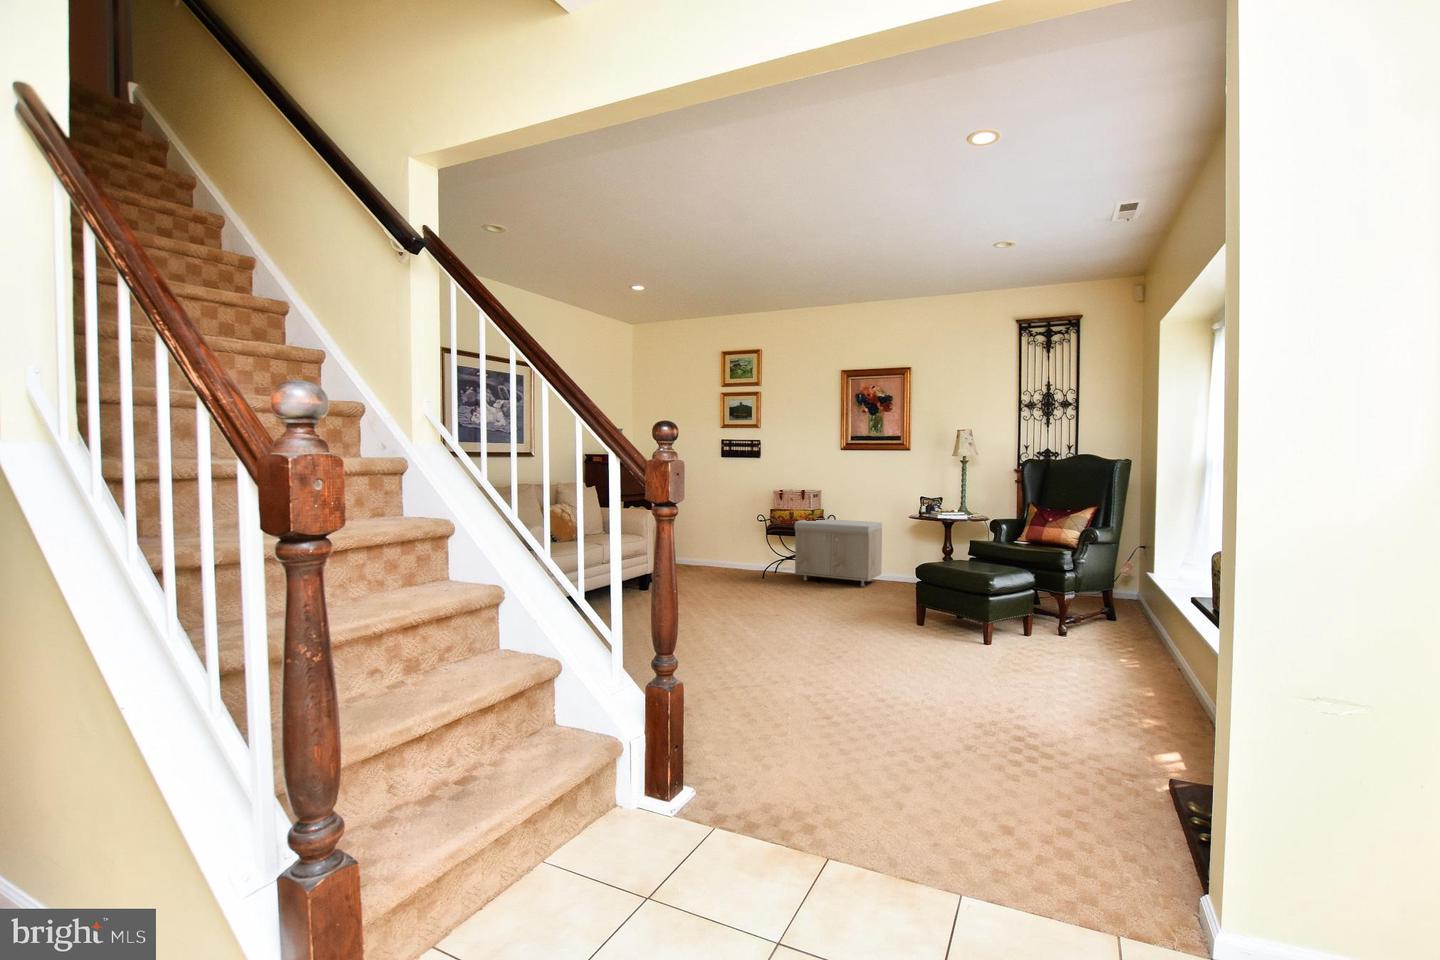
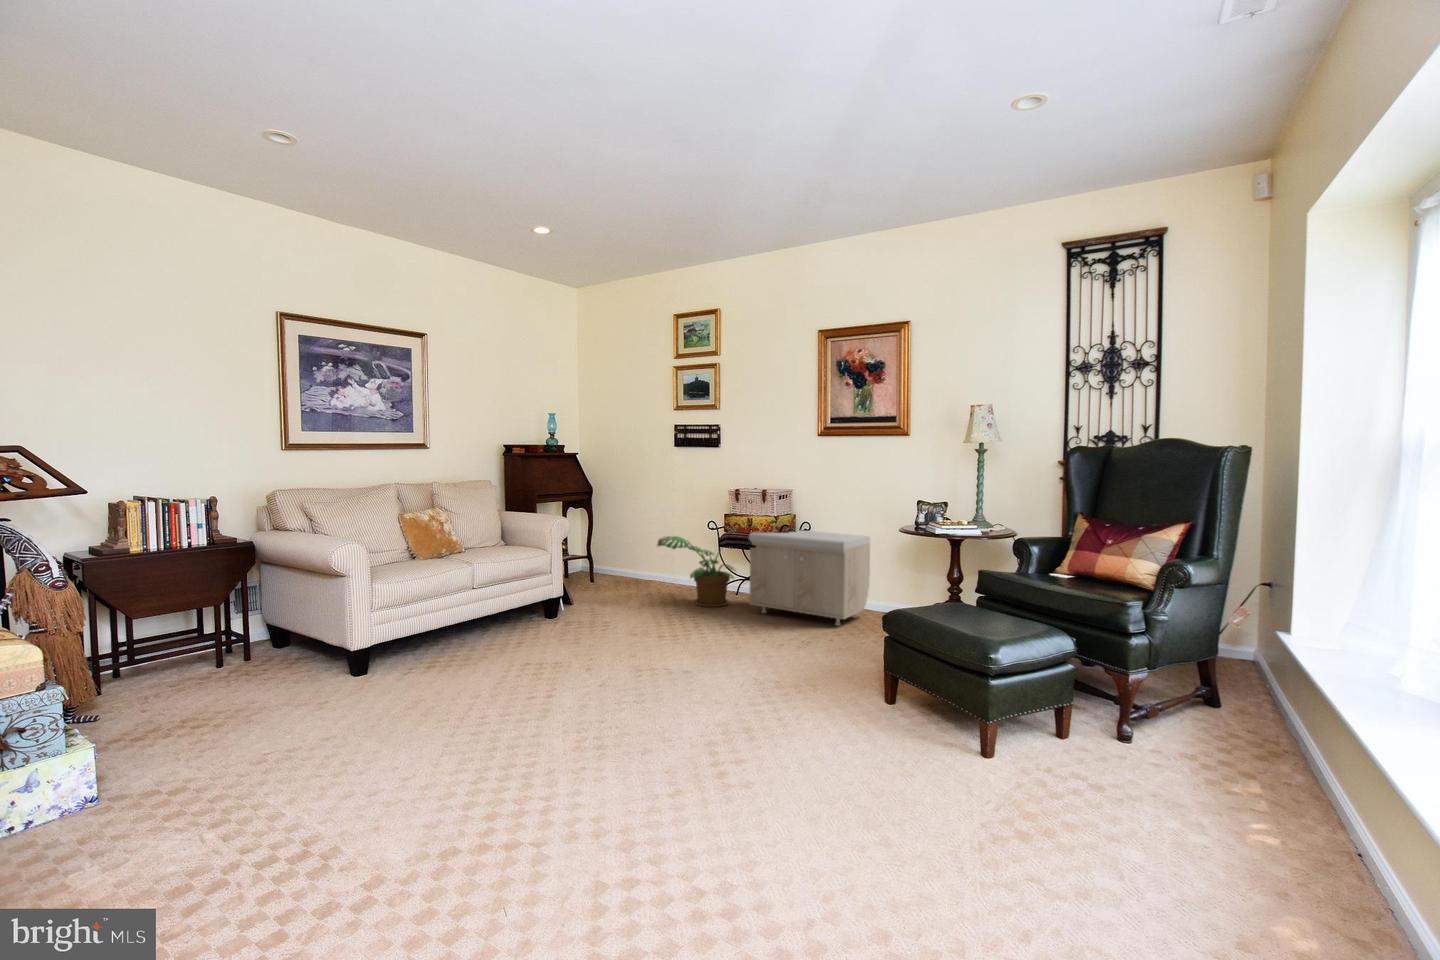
potted plant: none [723,526,781,578] -> present [657,536,735,607]

